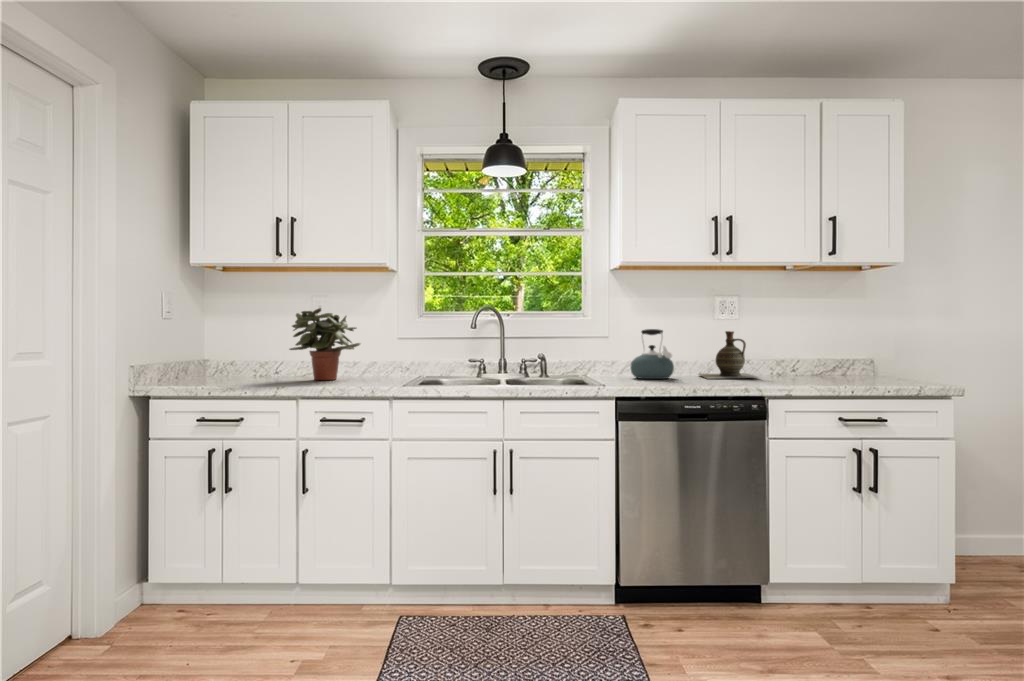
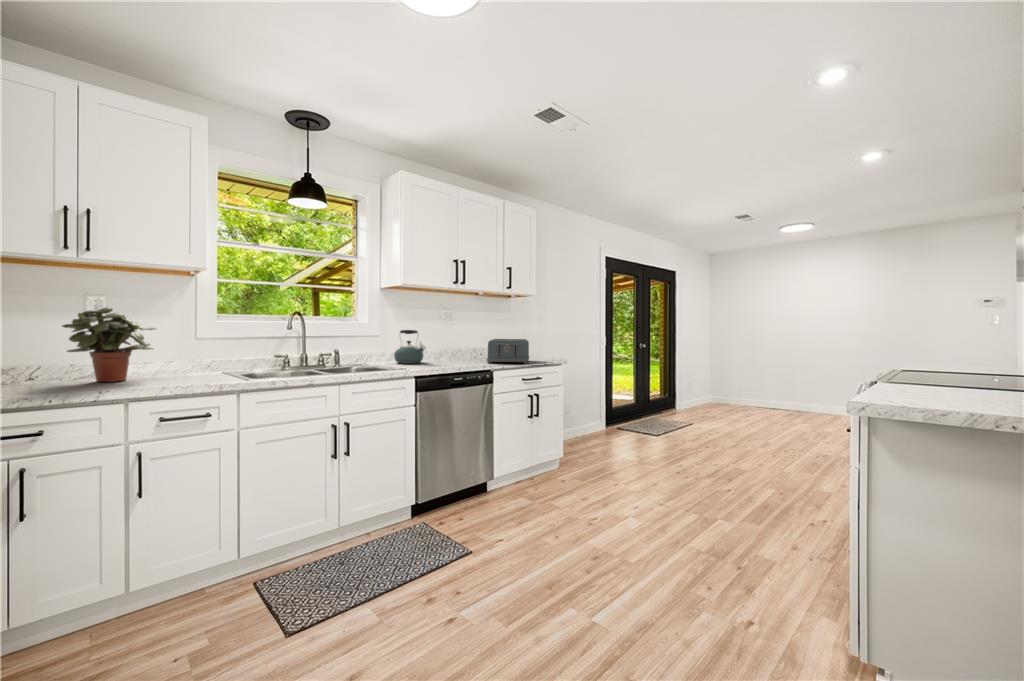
ceramic jug: present [699,331,758,379] -> none [428,331,471,362]
toaster: none [771,343,873,387] -> present [487,339,529,364]

